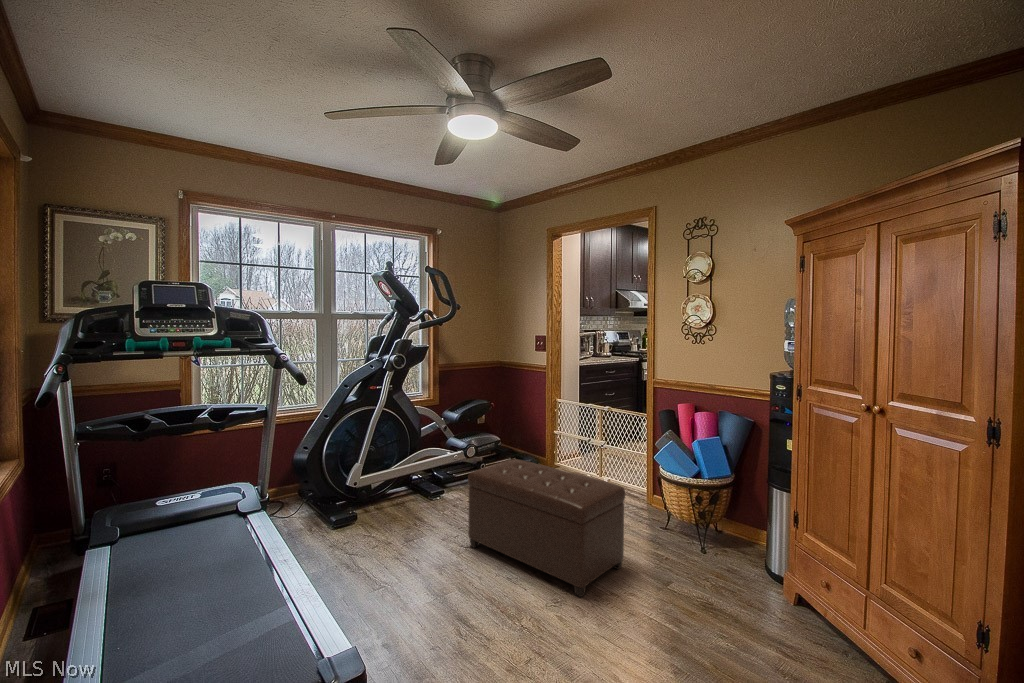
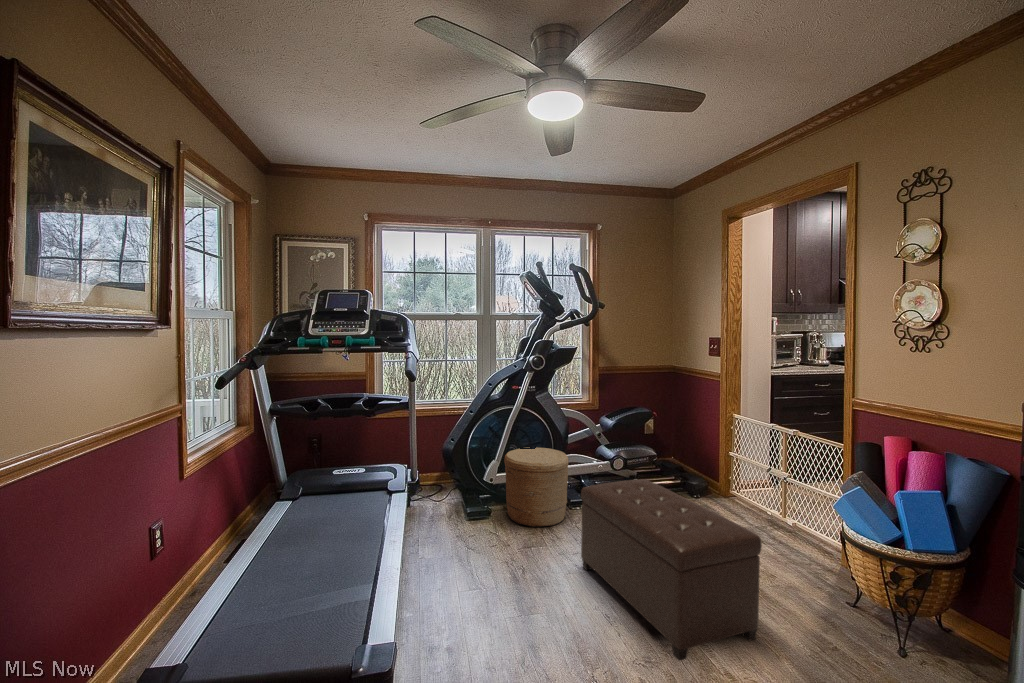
woven basket: none [370,444,435,522] -> present [504,447,569,527]

